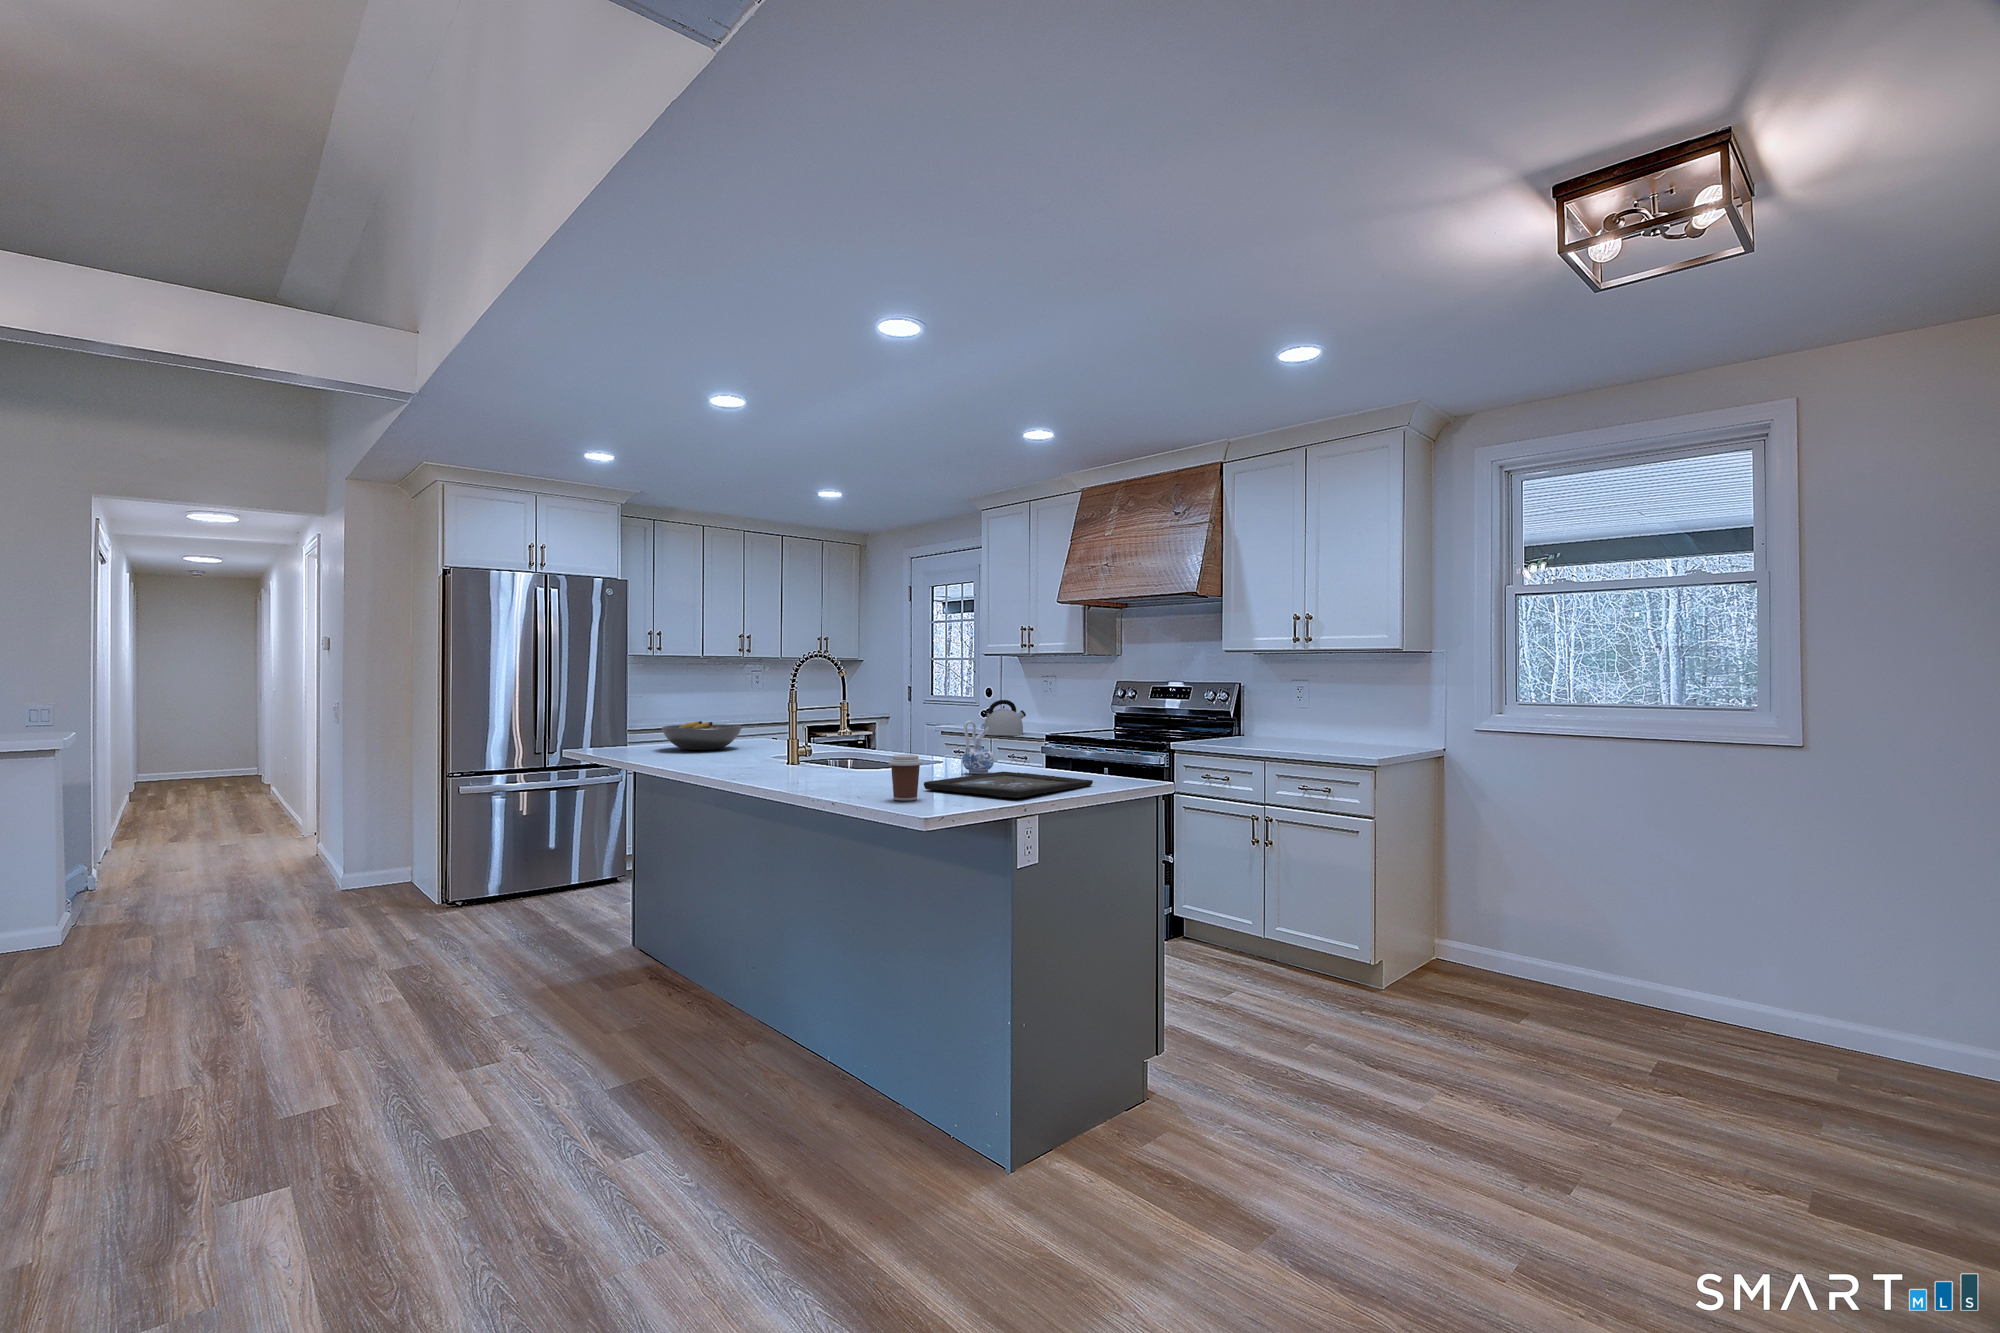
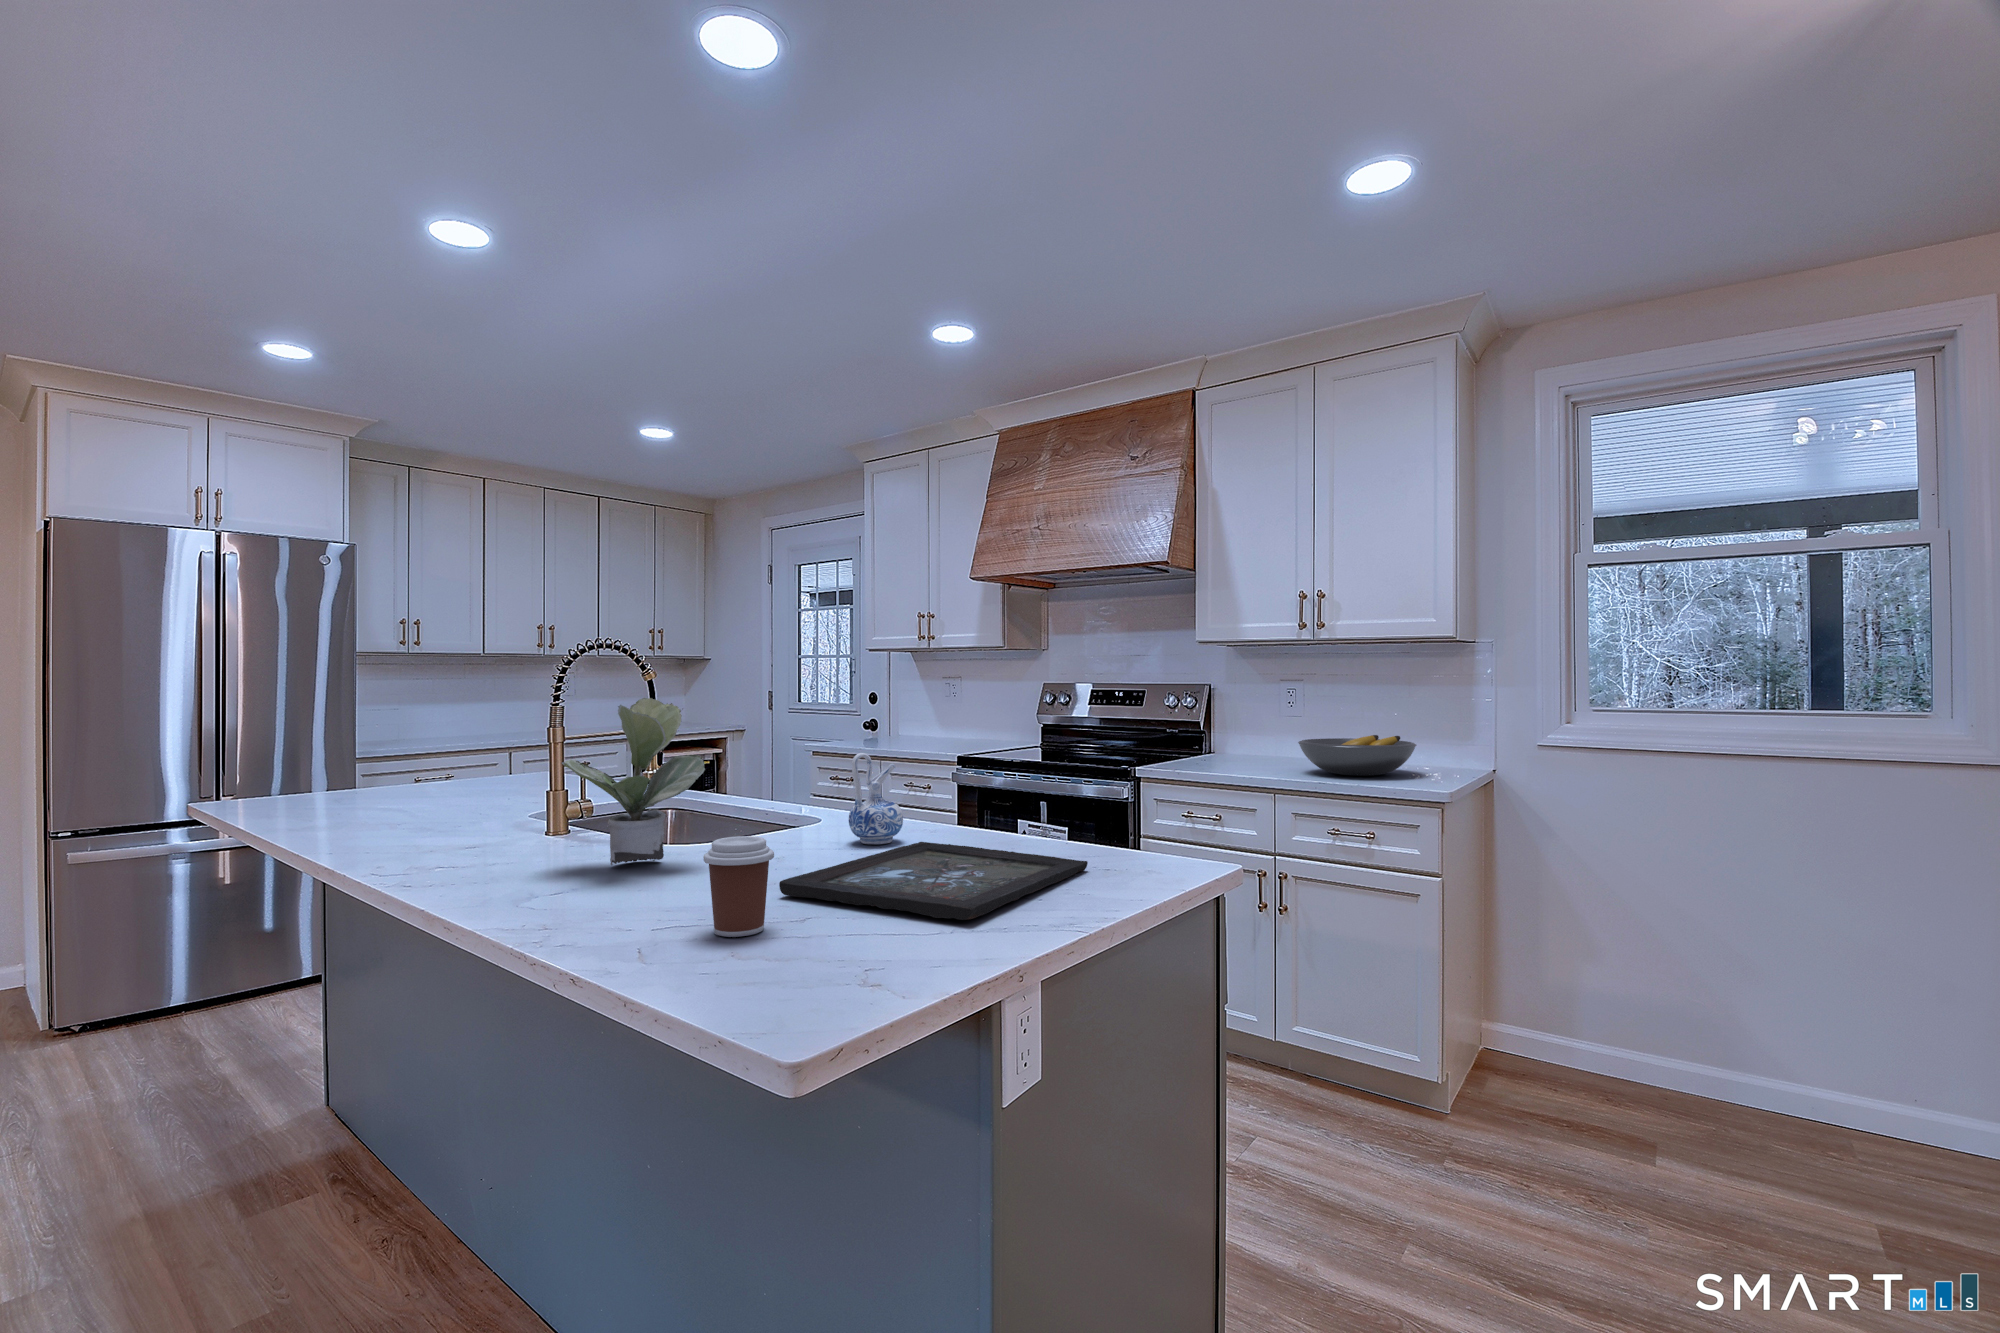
potted plant: none [808,687,883,778] -> present [562,698,705,865]
kettle: present [984,700,1026,735] -> none [868,709,925,757]
fruit bowl: present [661,721,742,750] -> present [1298,735,1416,776]

